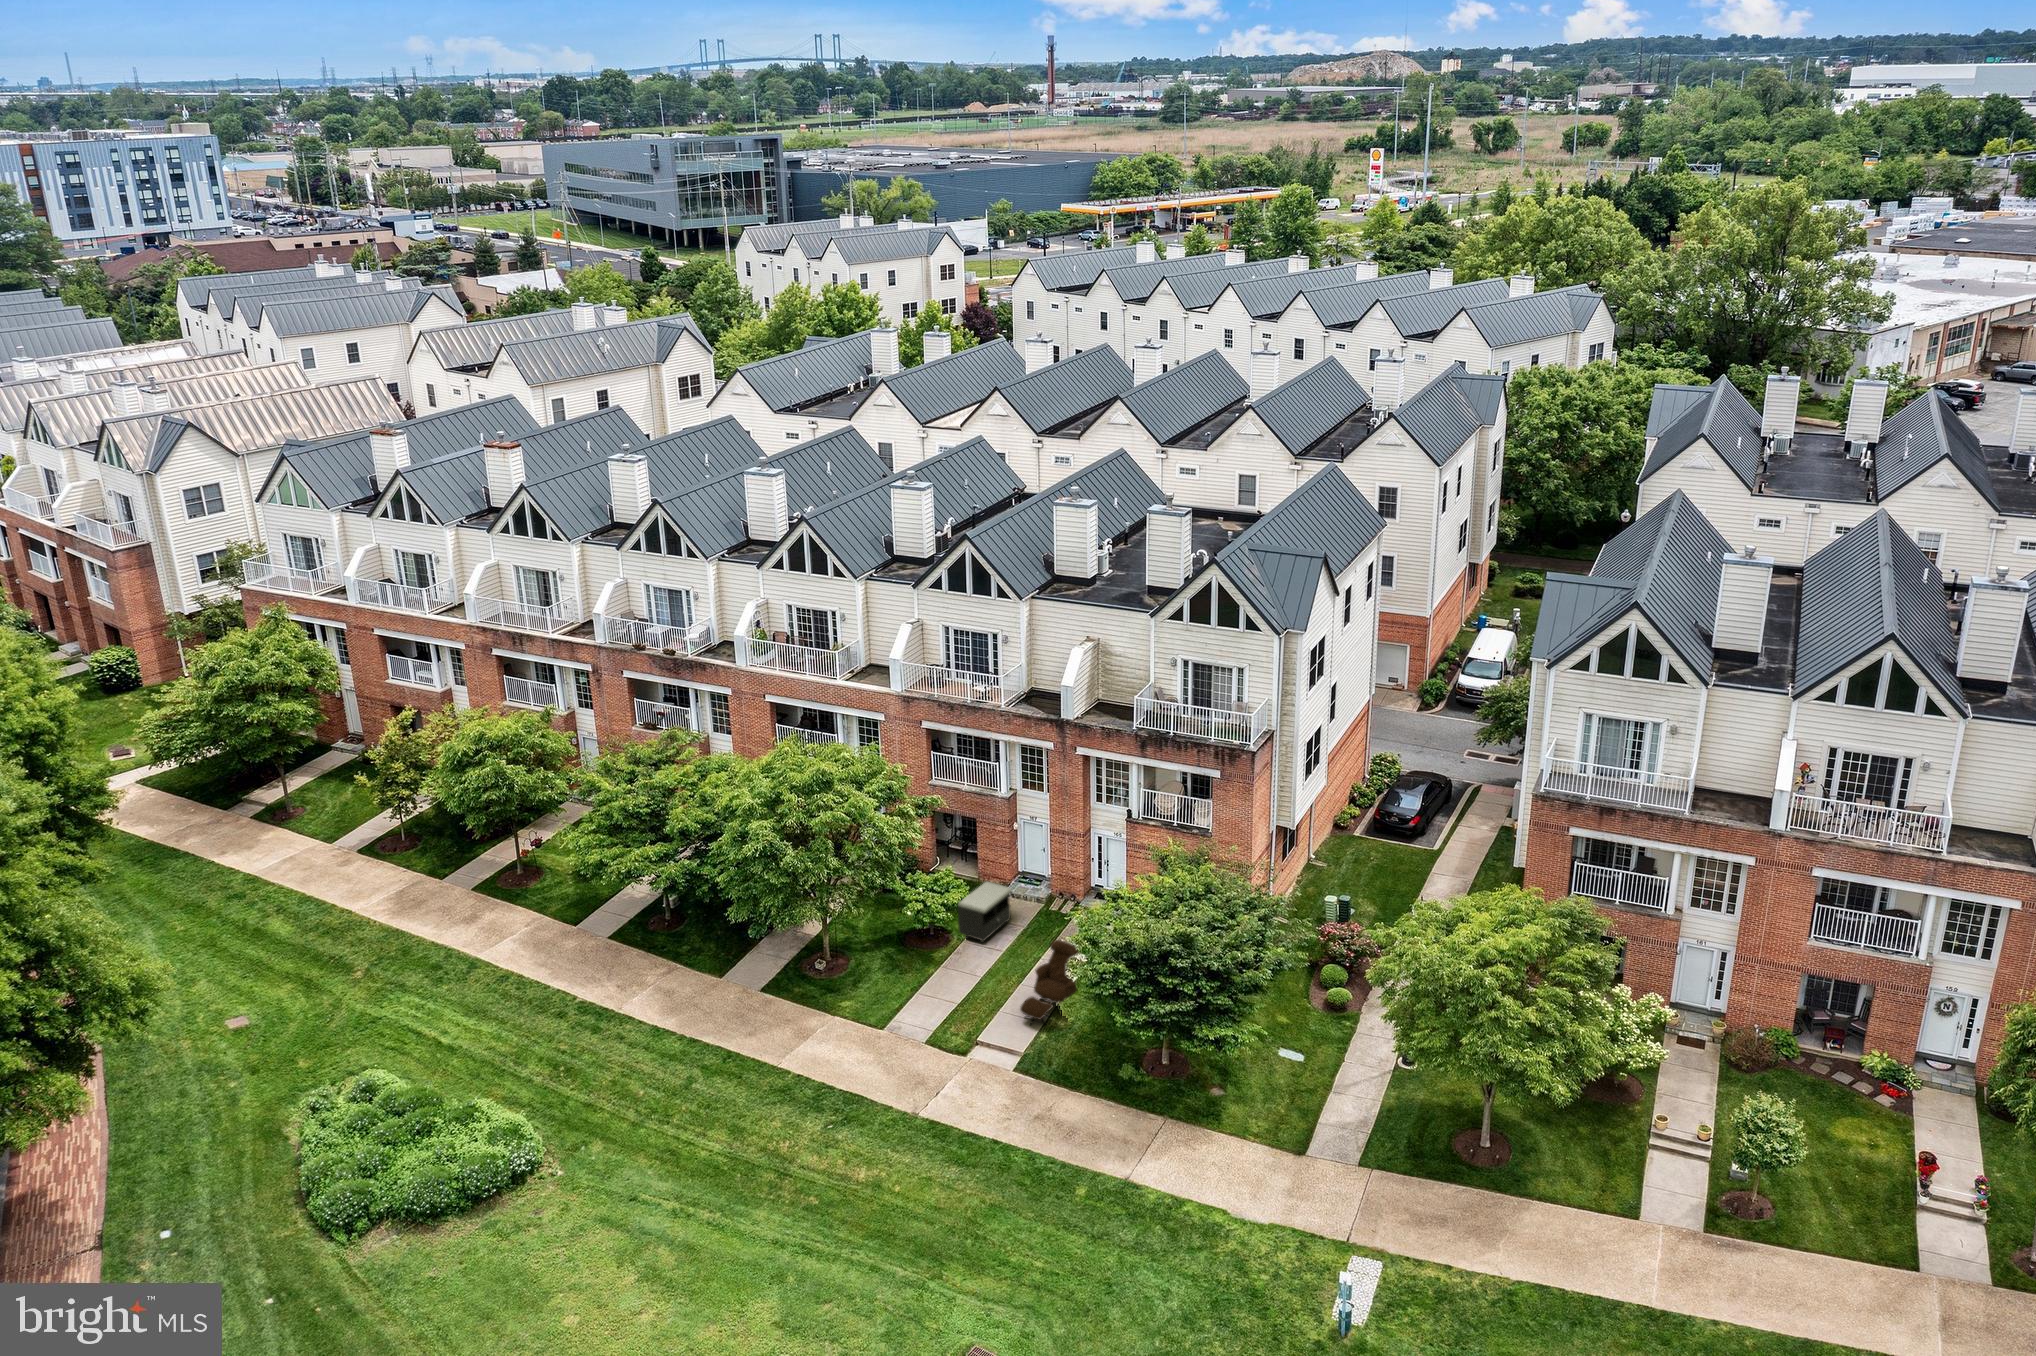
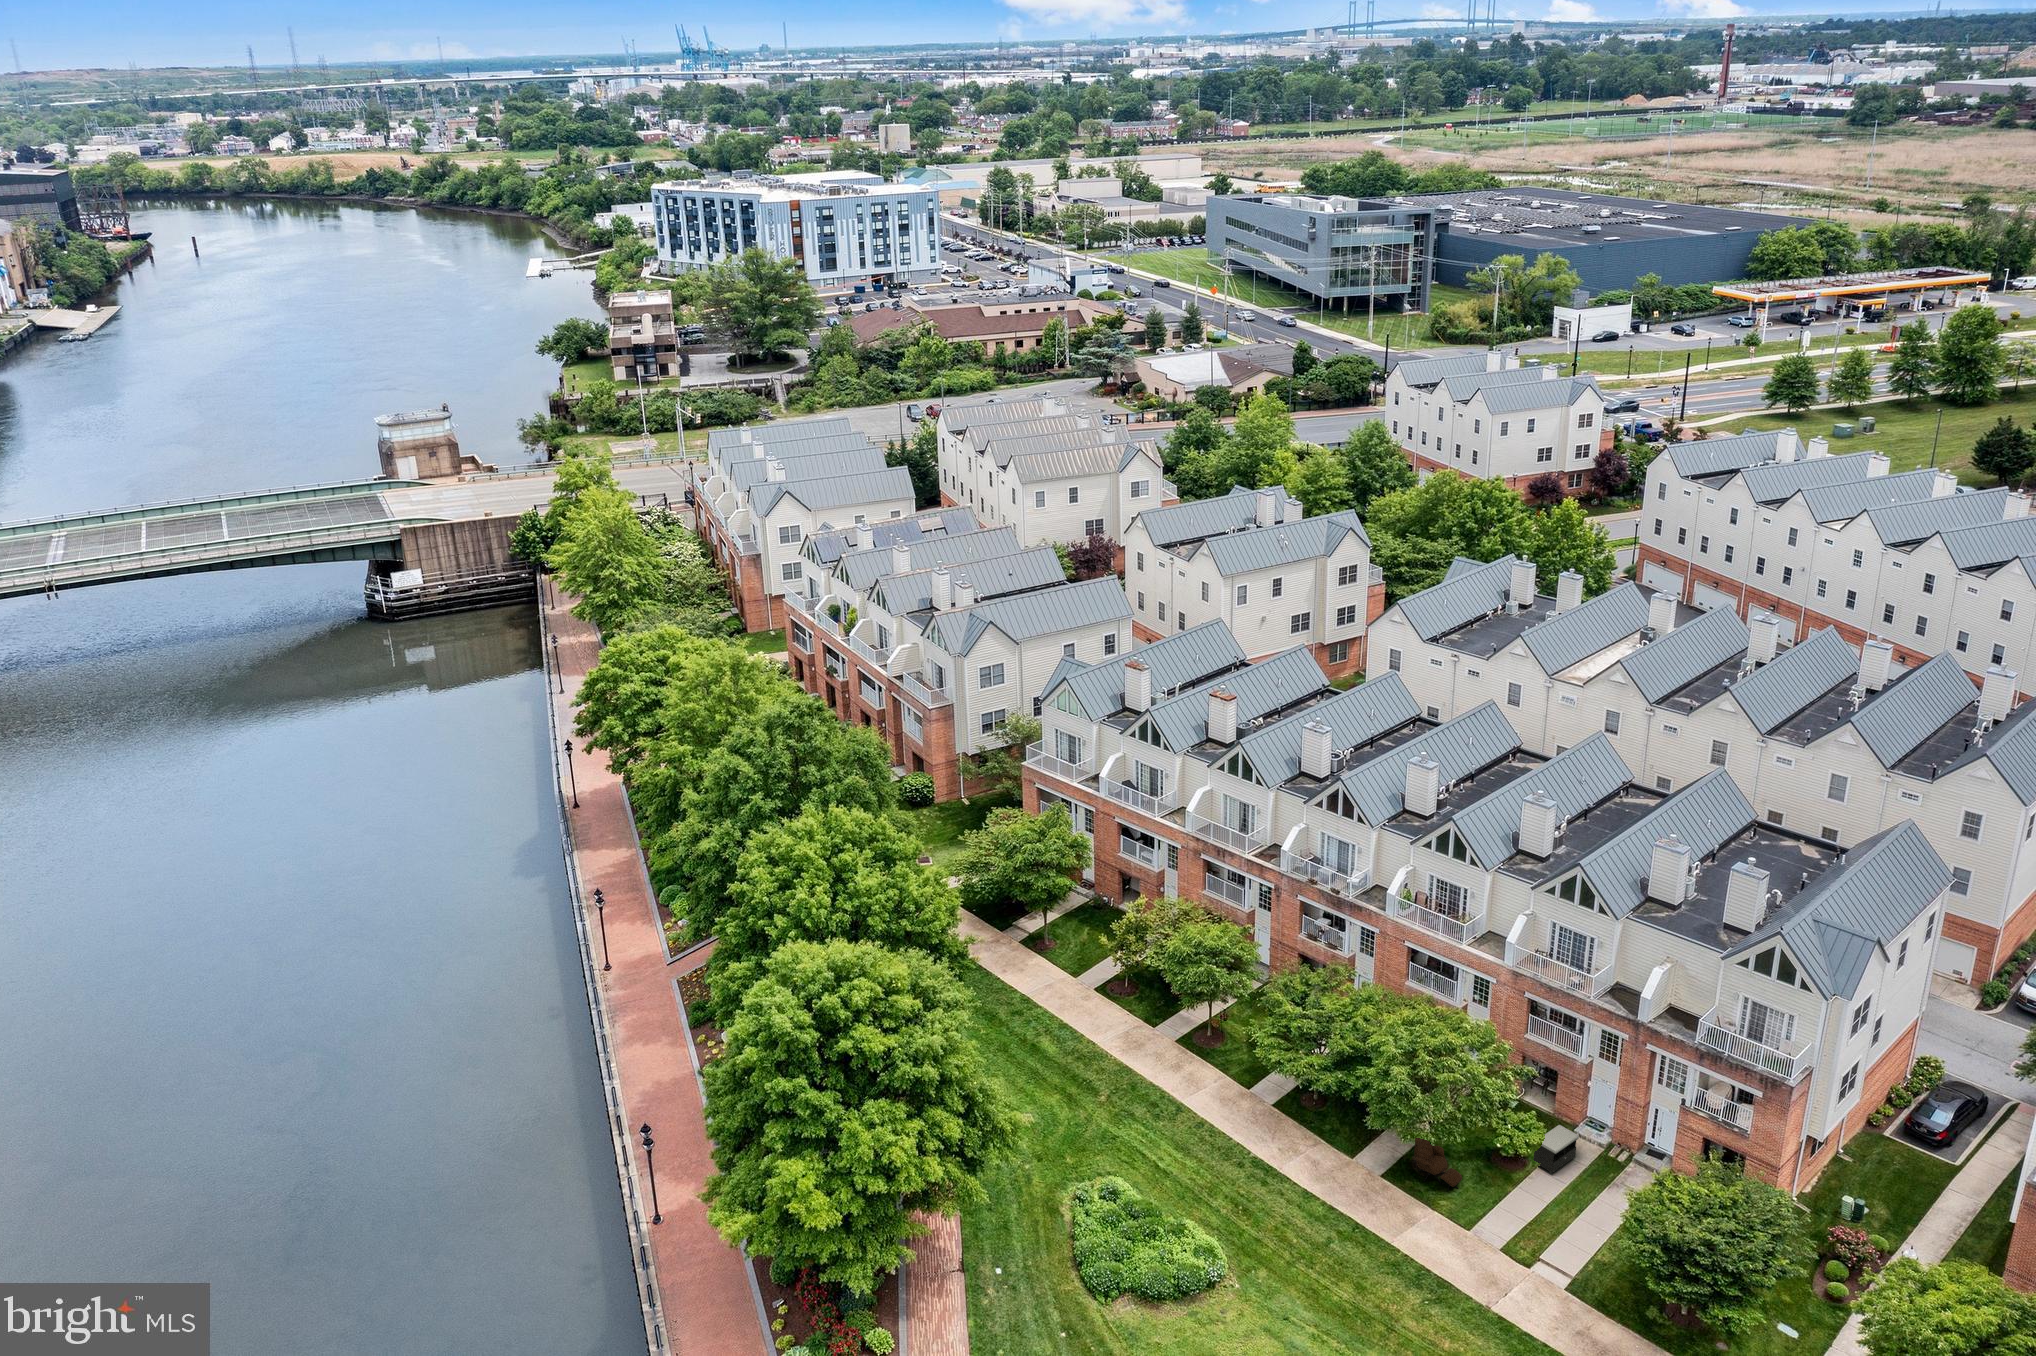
lounge chair: present [1020,940,1079,1020] -> present [1414,1138,1462,1190]

